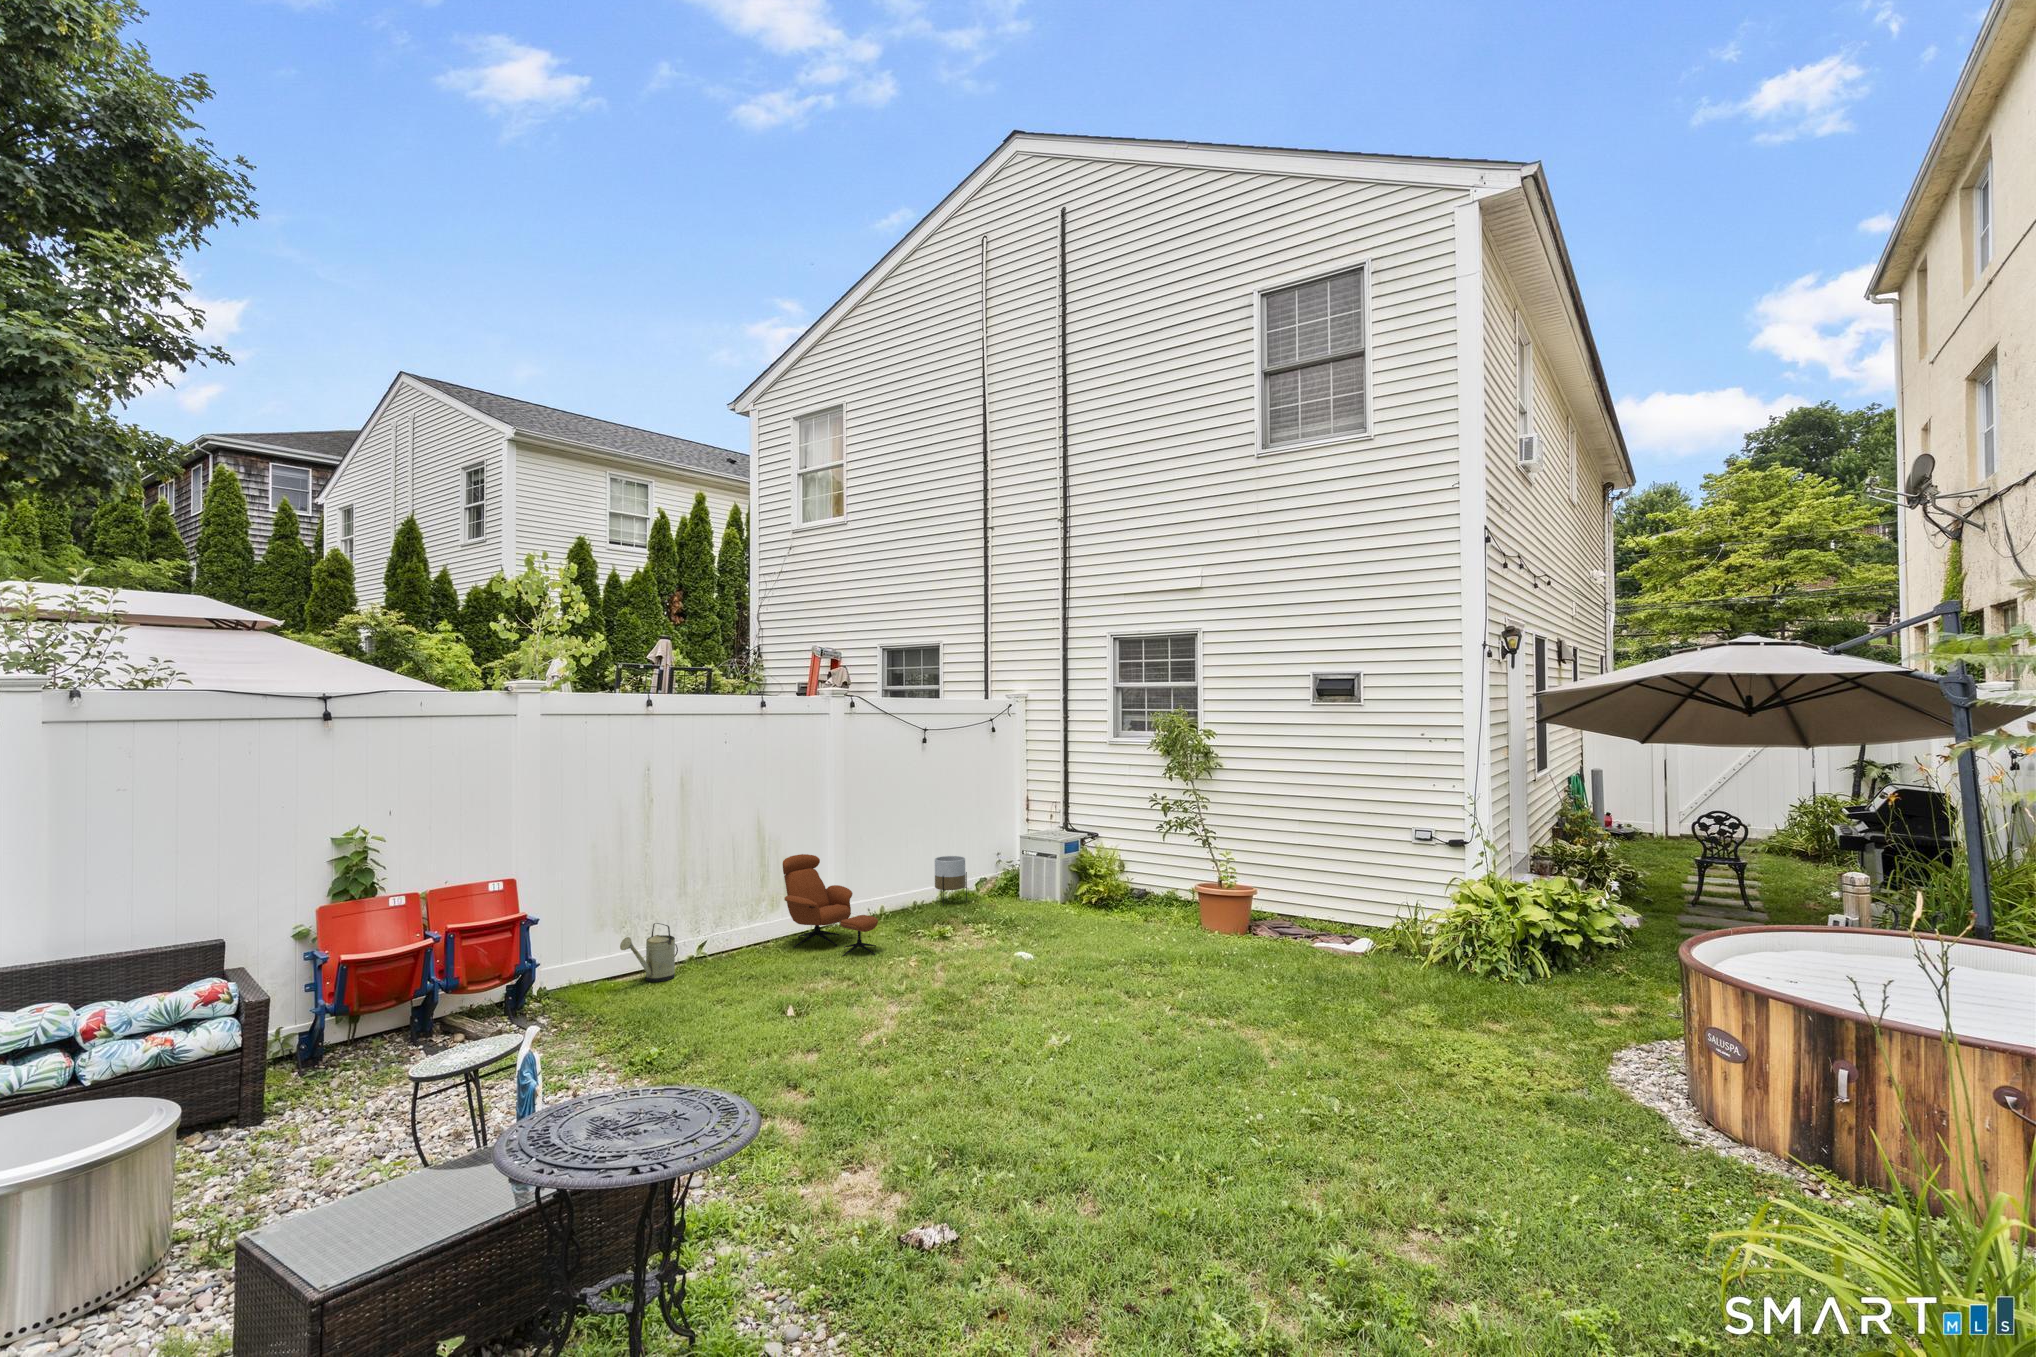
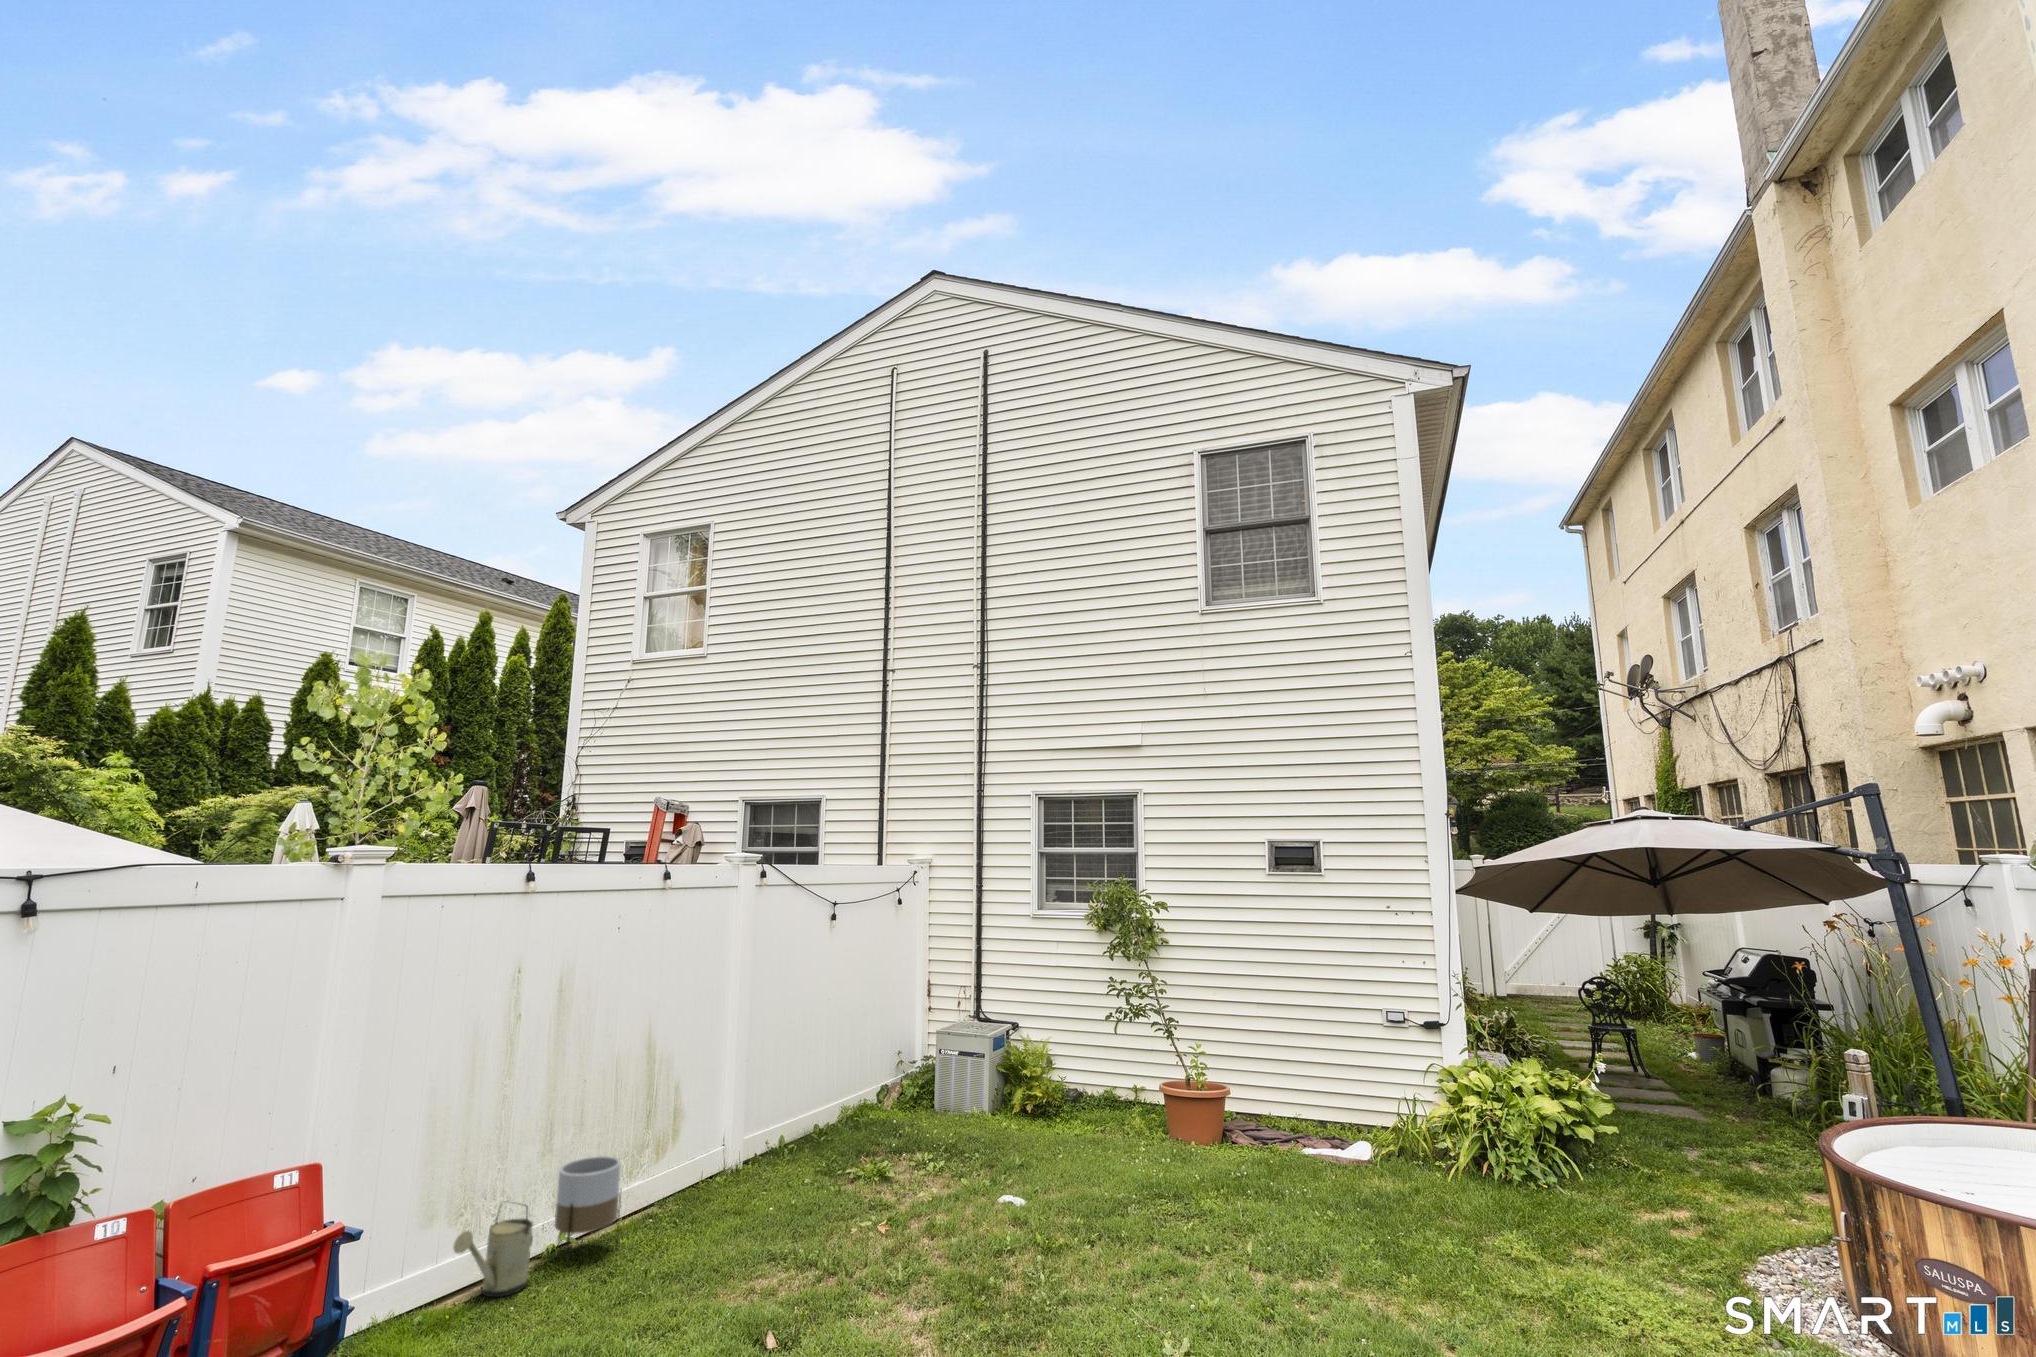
lounge chair: present [783,854,878,956] -> none [670,1076,805,1223]
planter: present [935,856,967,906] -> present [555,1156,621,1266]

